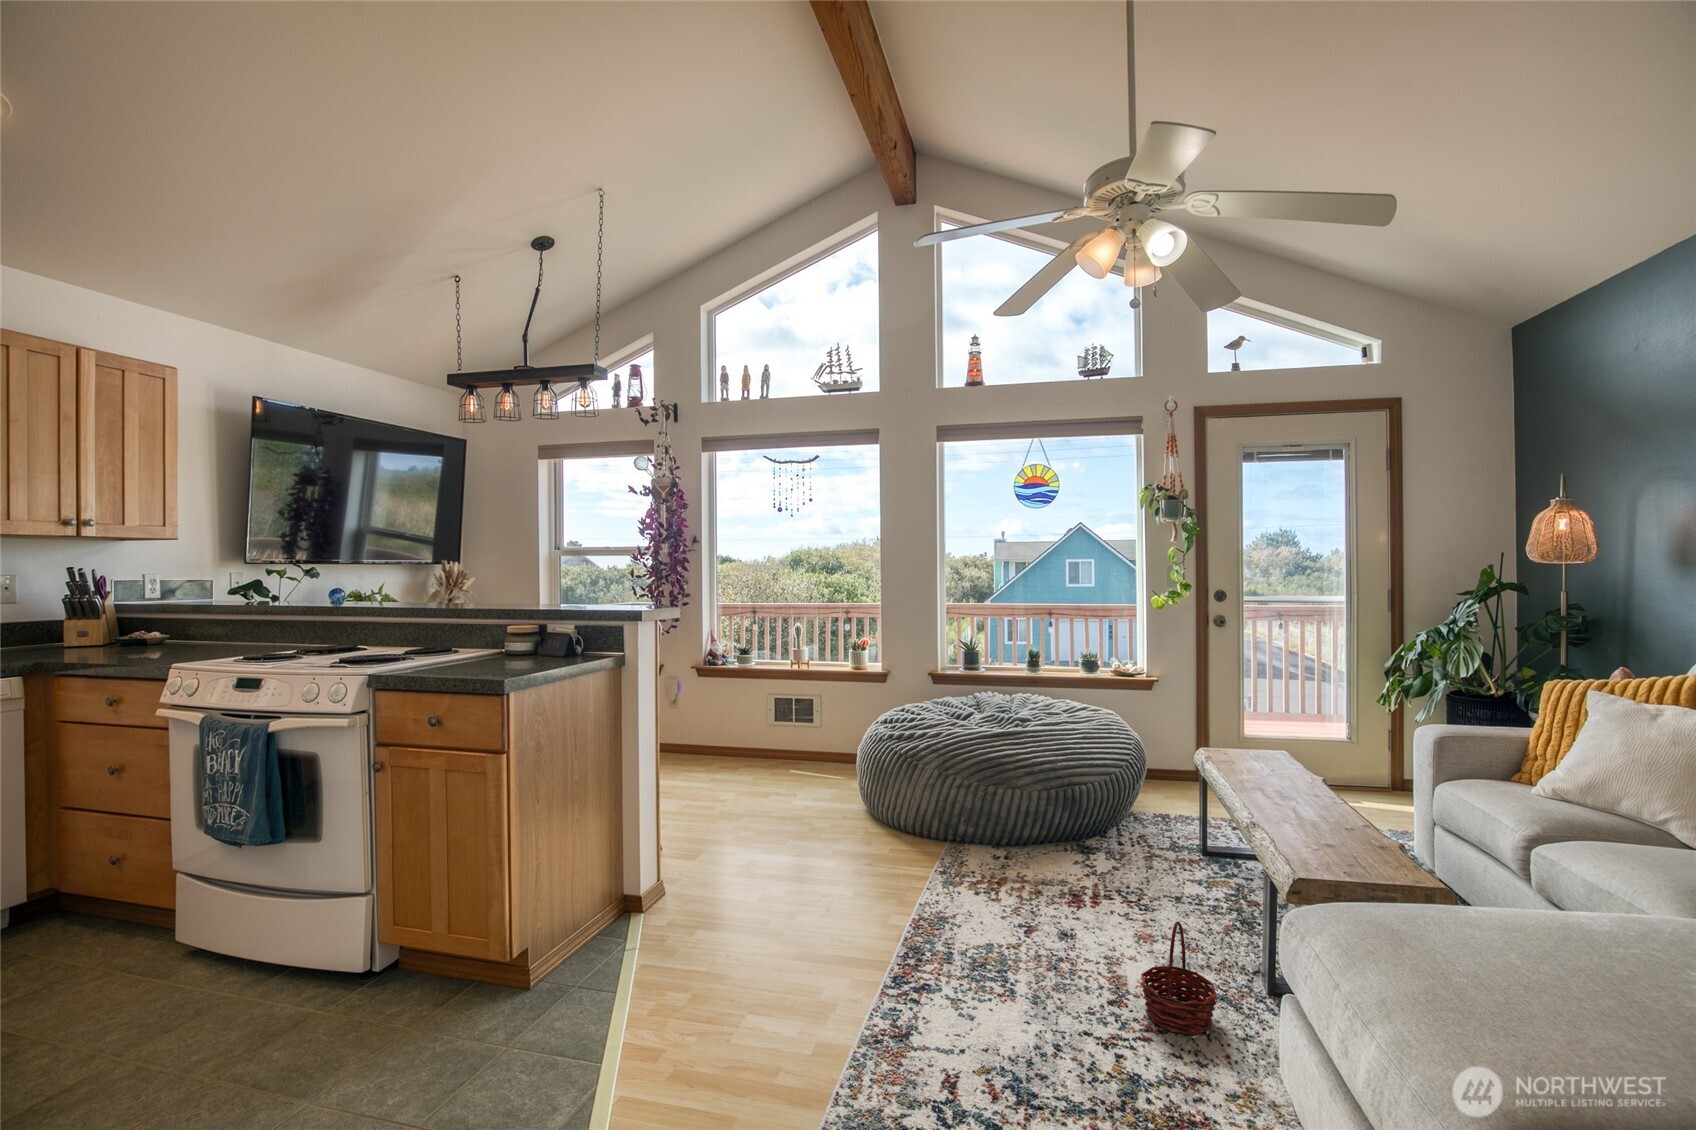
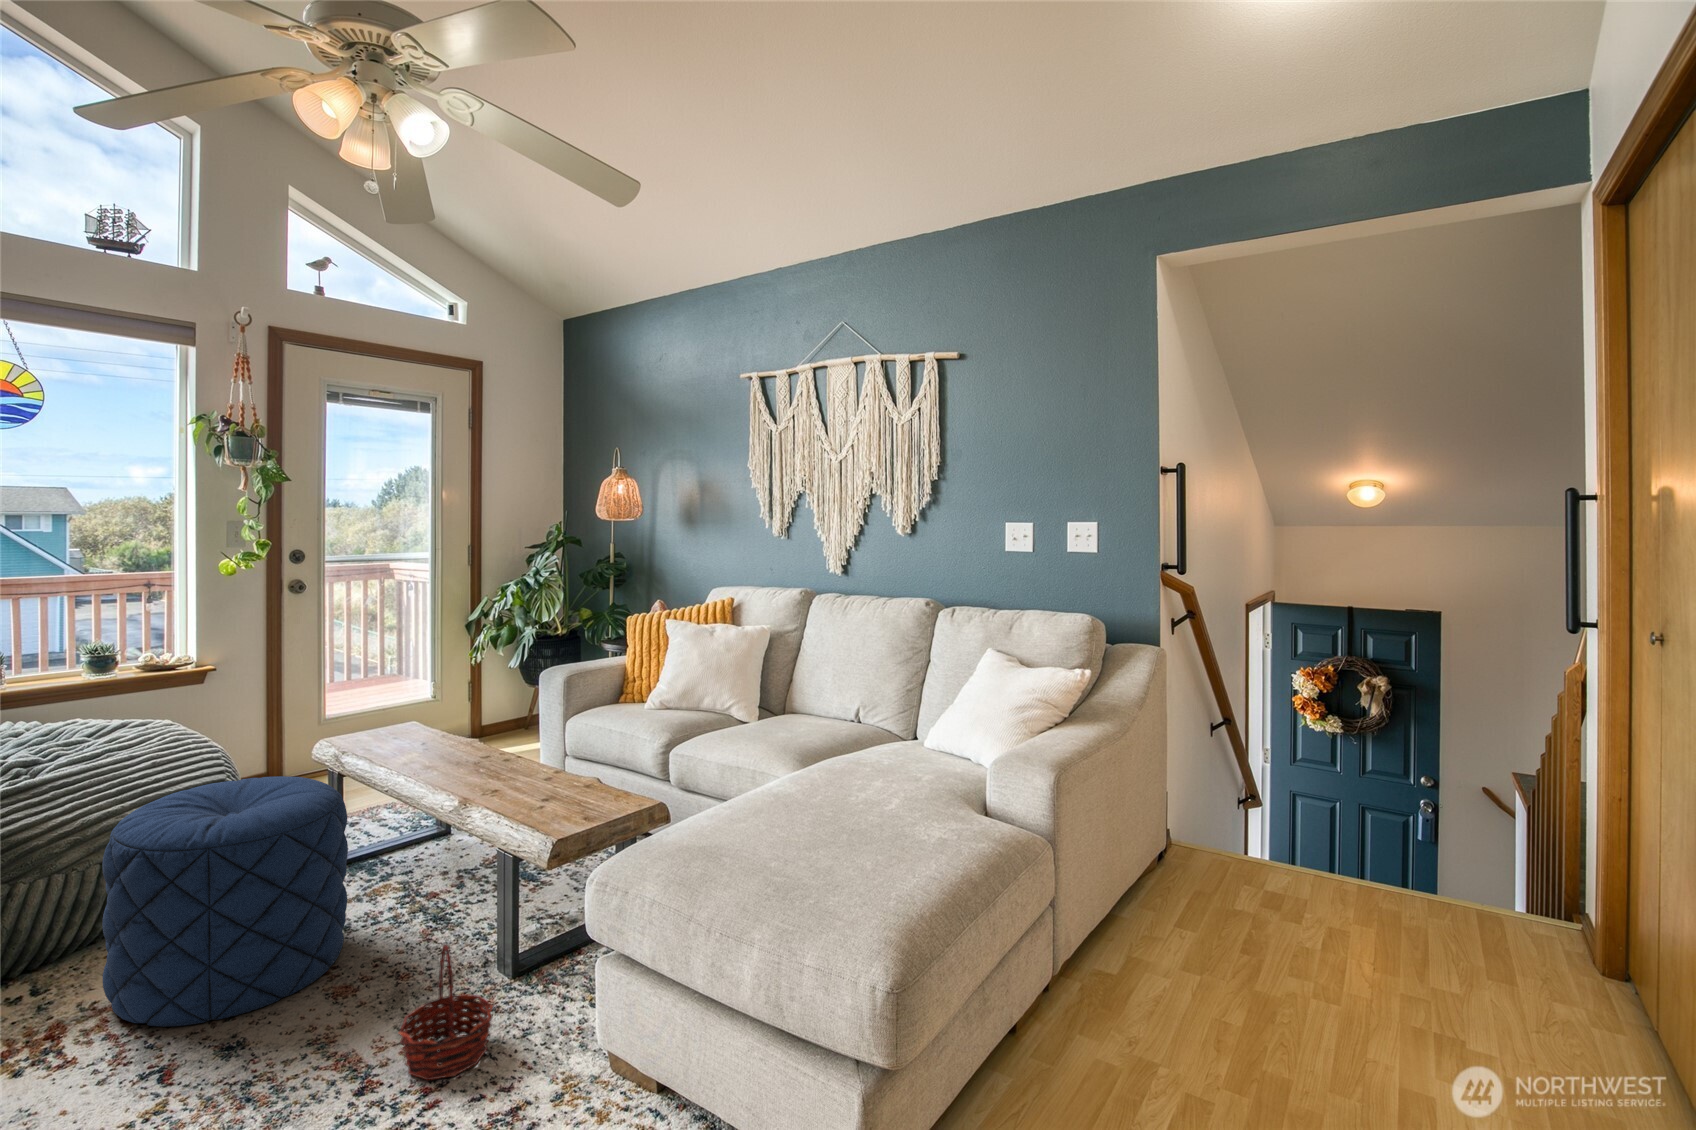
pouf: none [1027,757,1170,923] -> present [102,776,348,1027]

